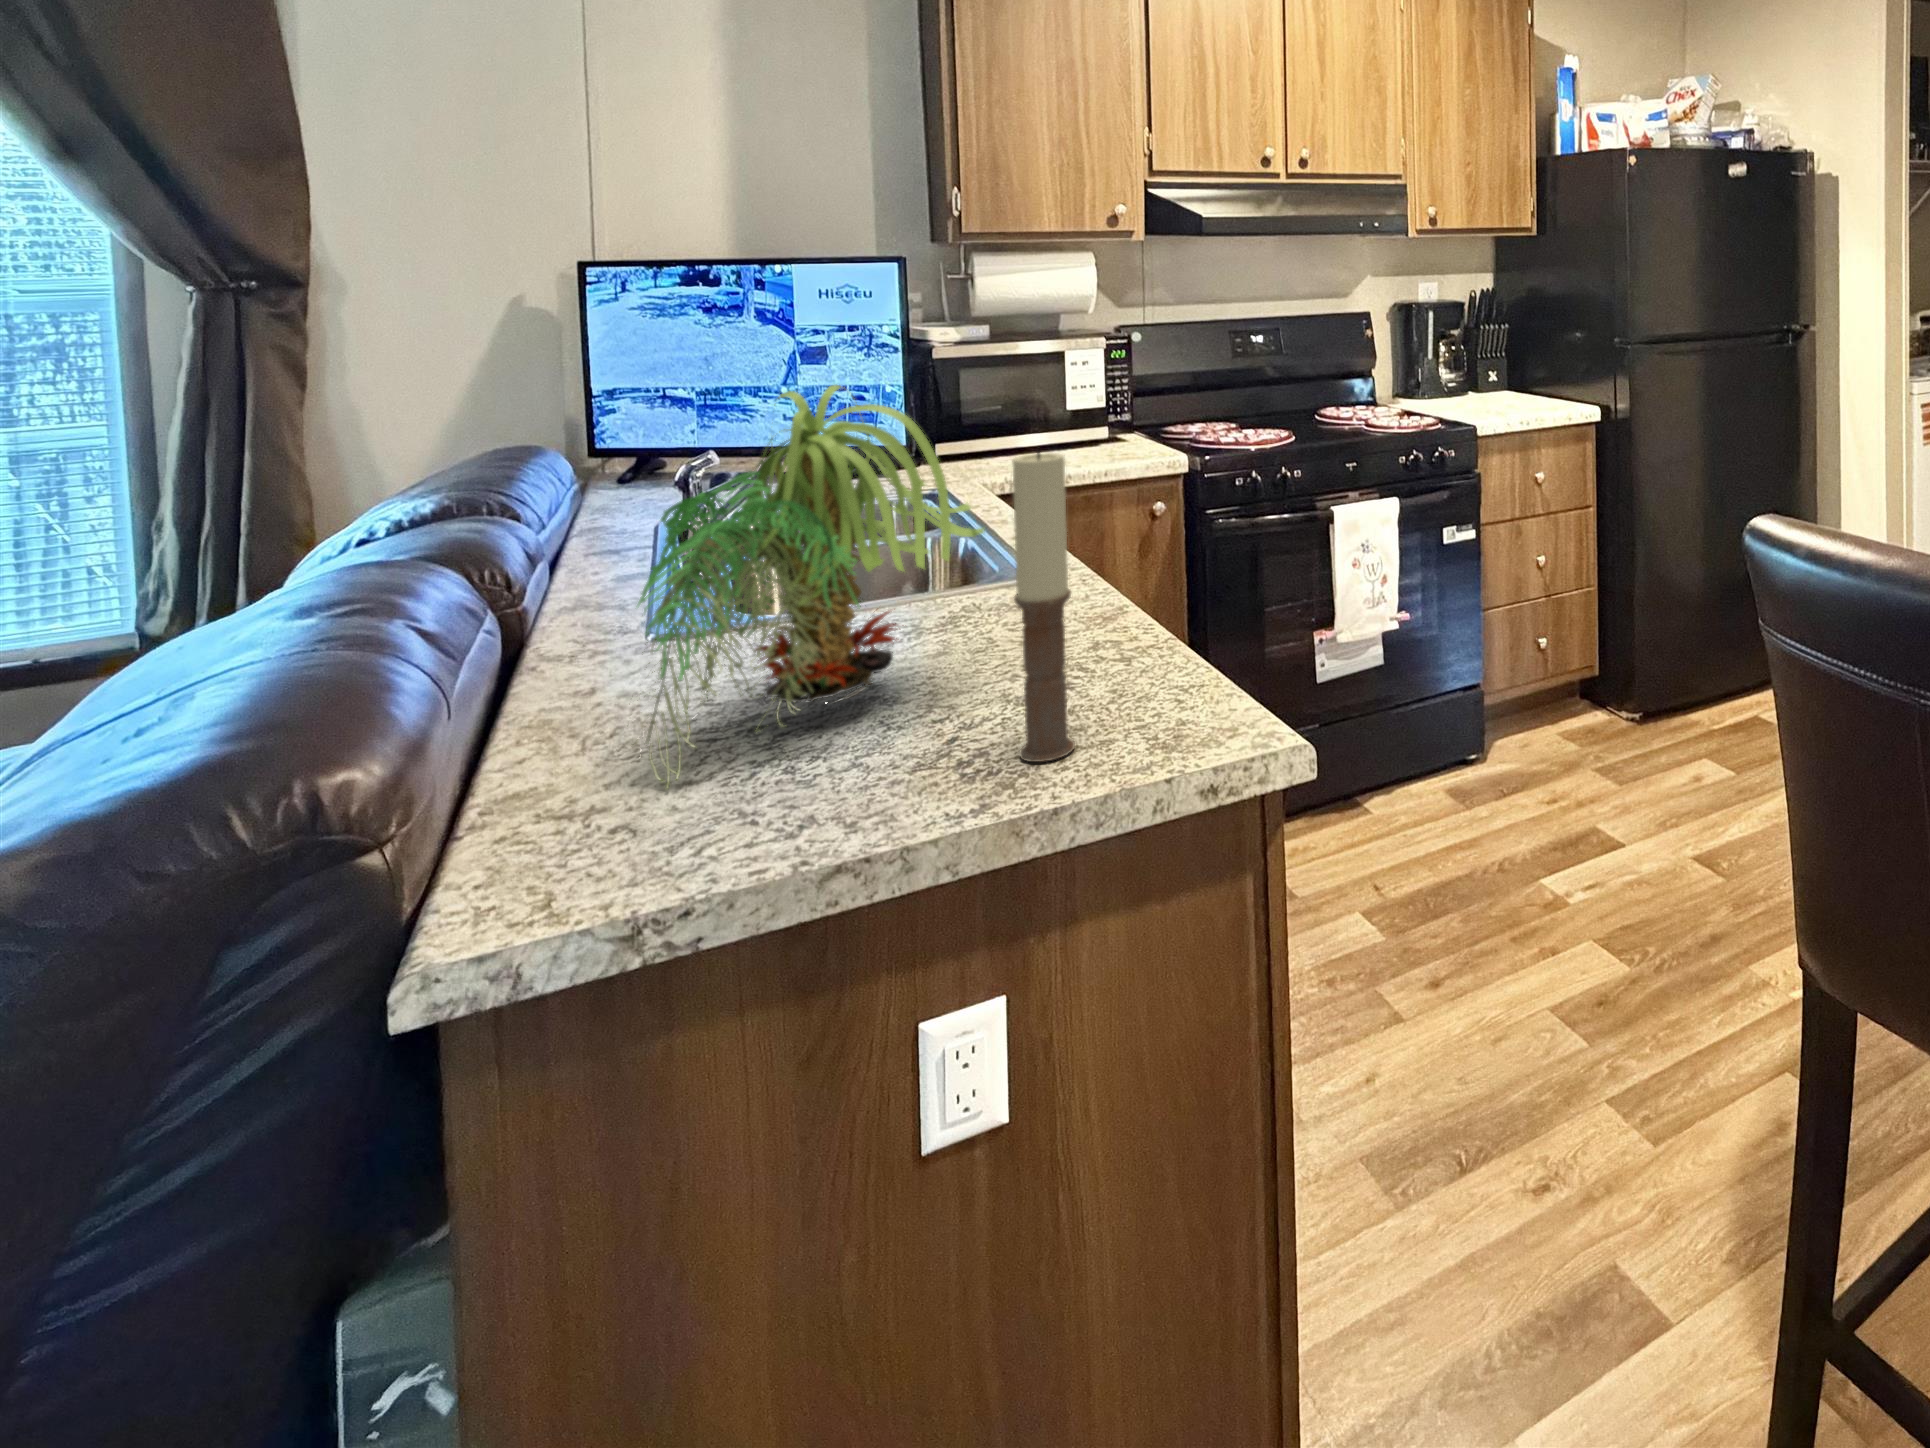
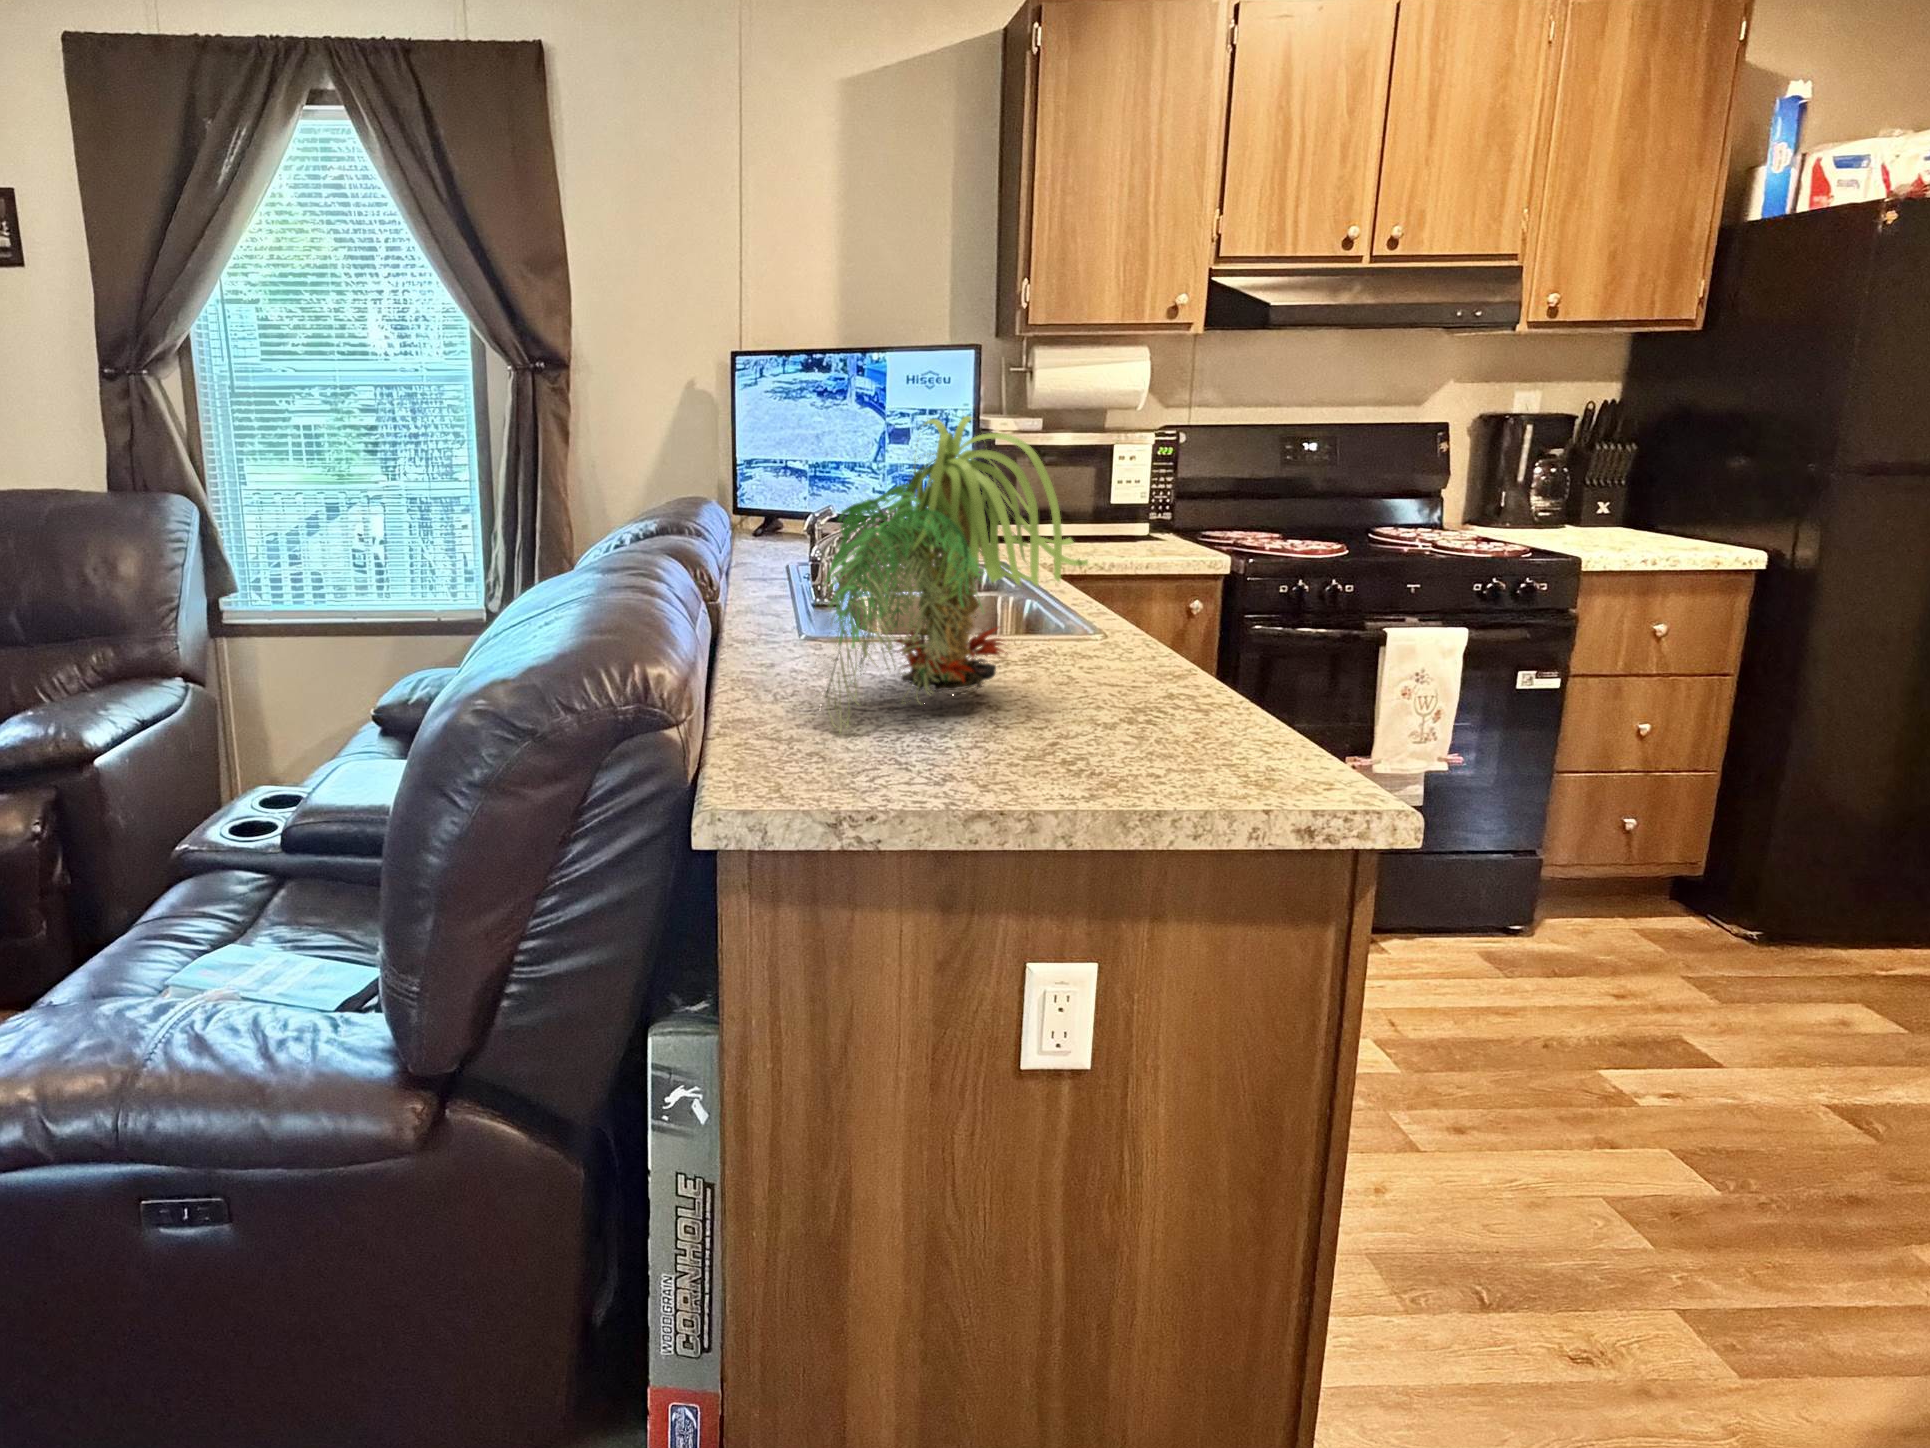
candle: present [1013,449,1075,762] -> none [1118,471,1189,774]

